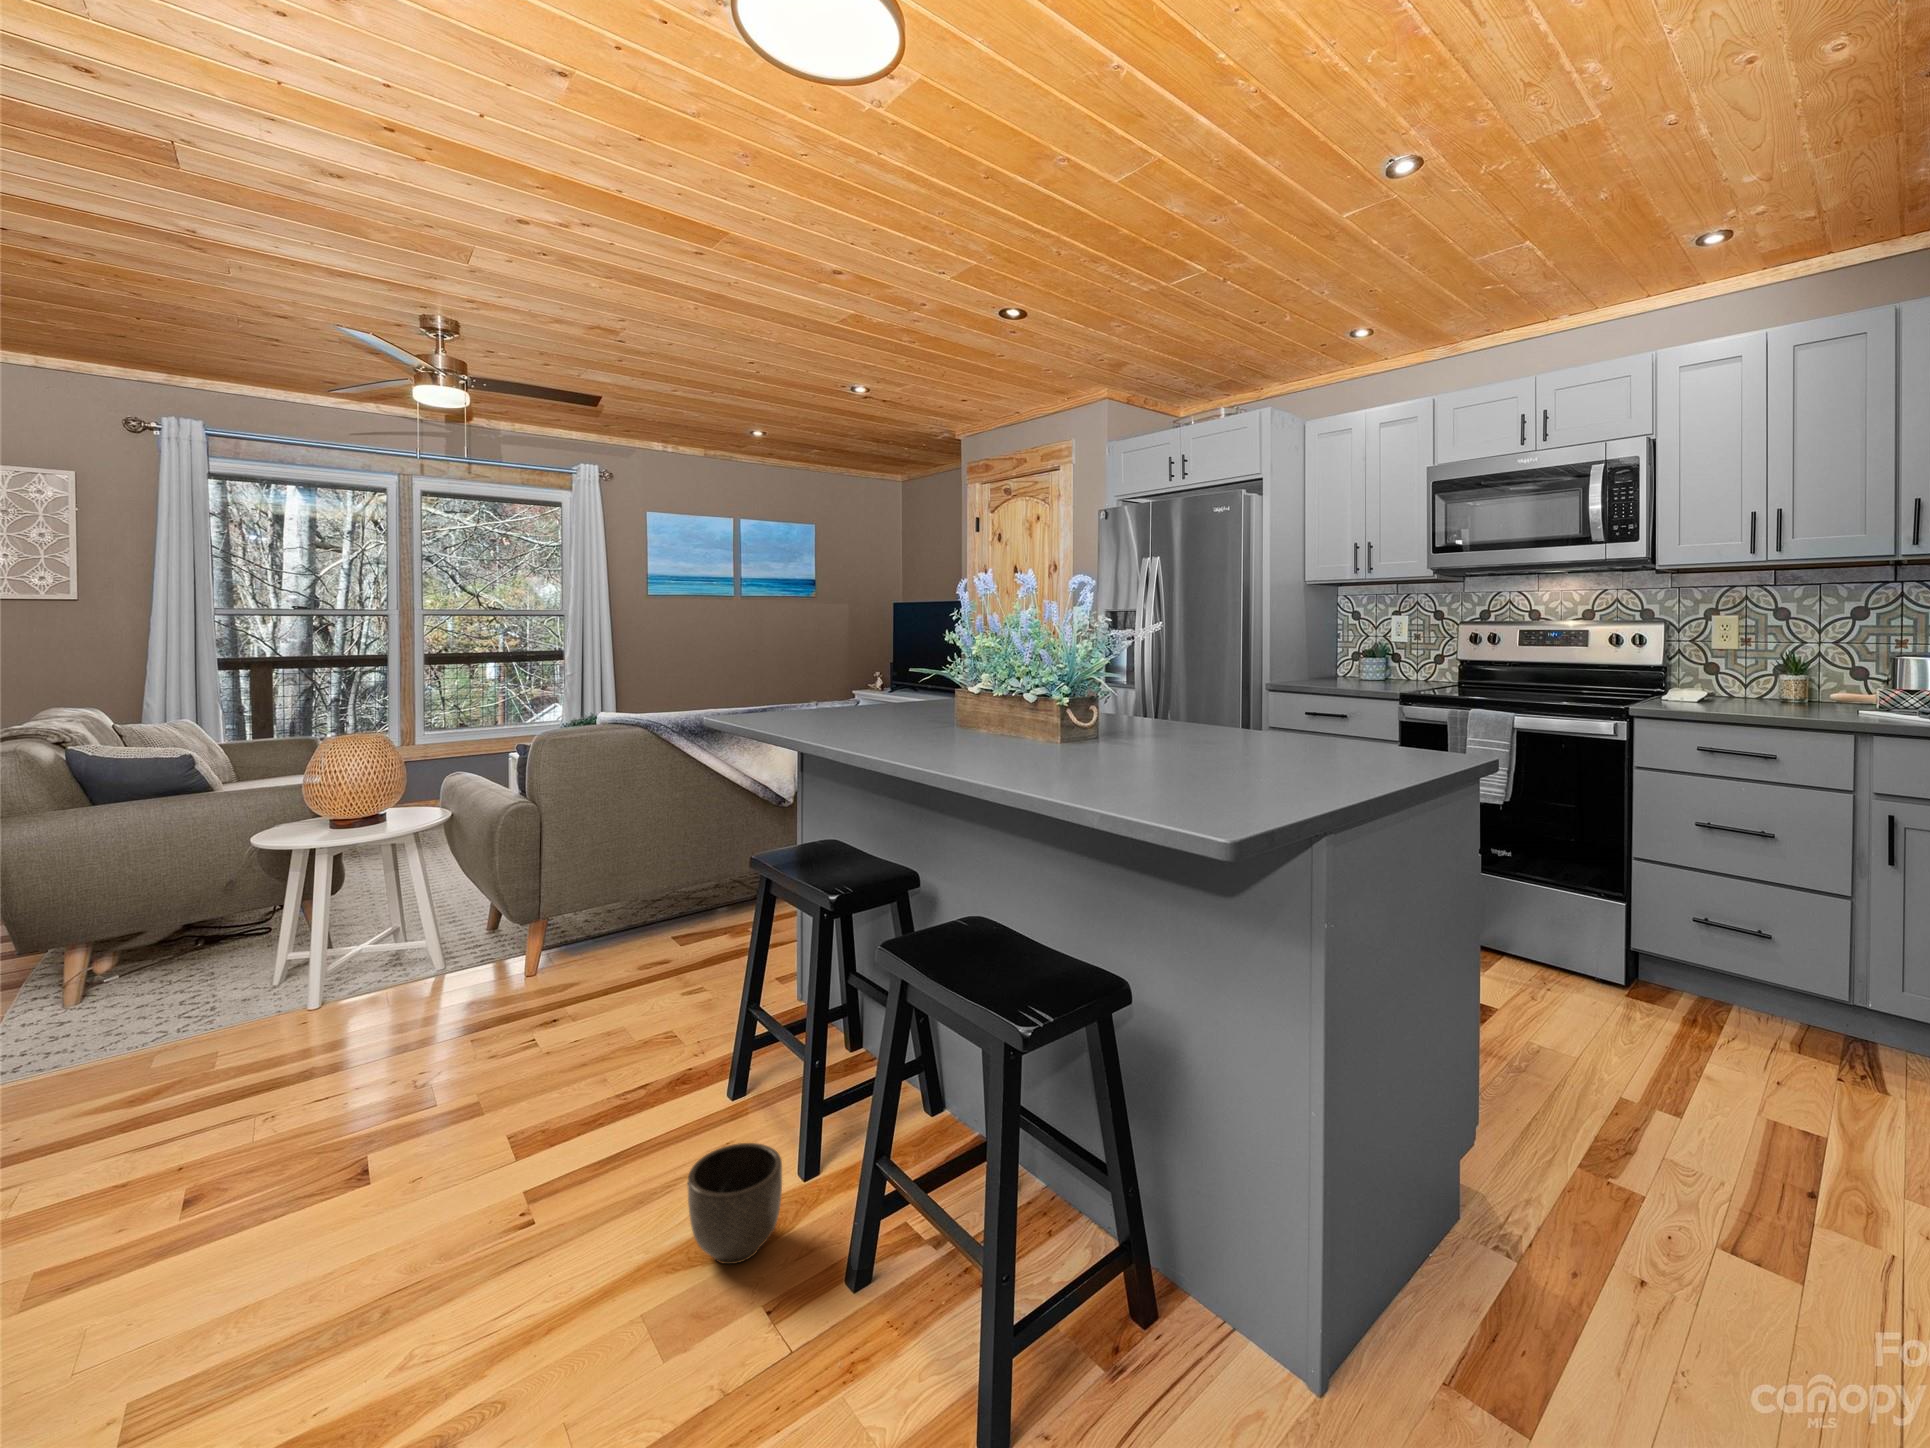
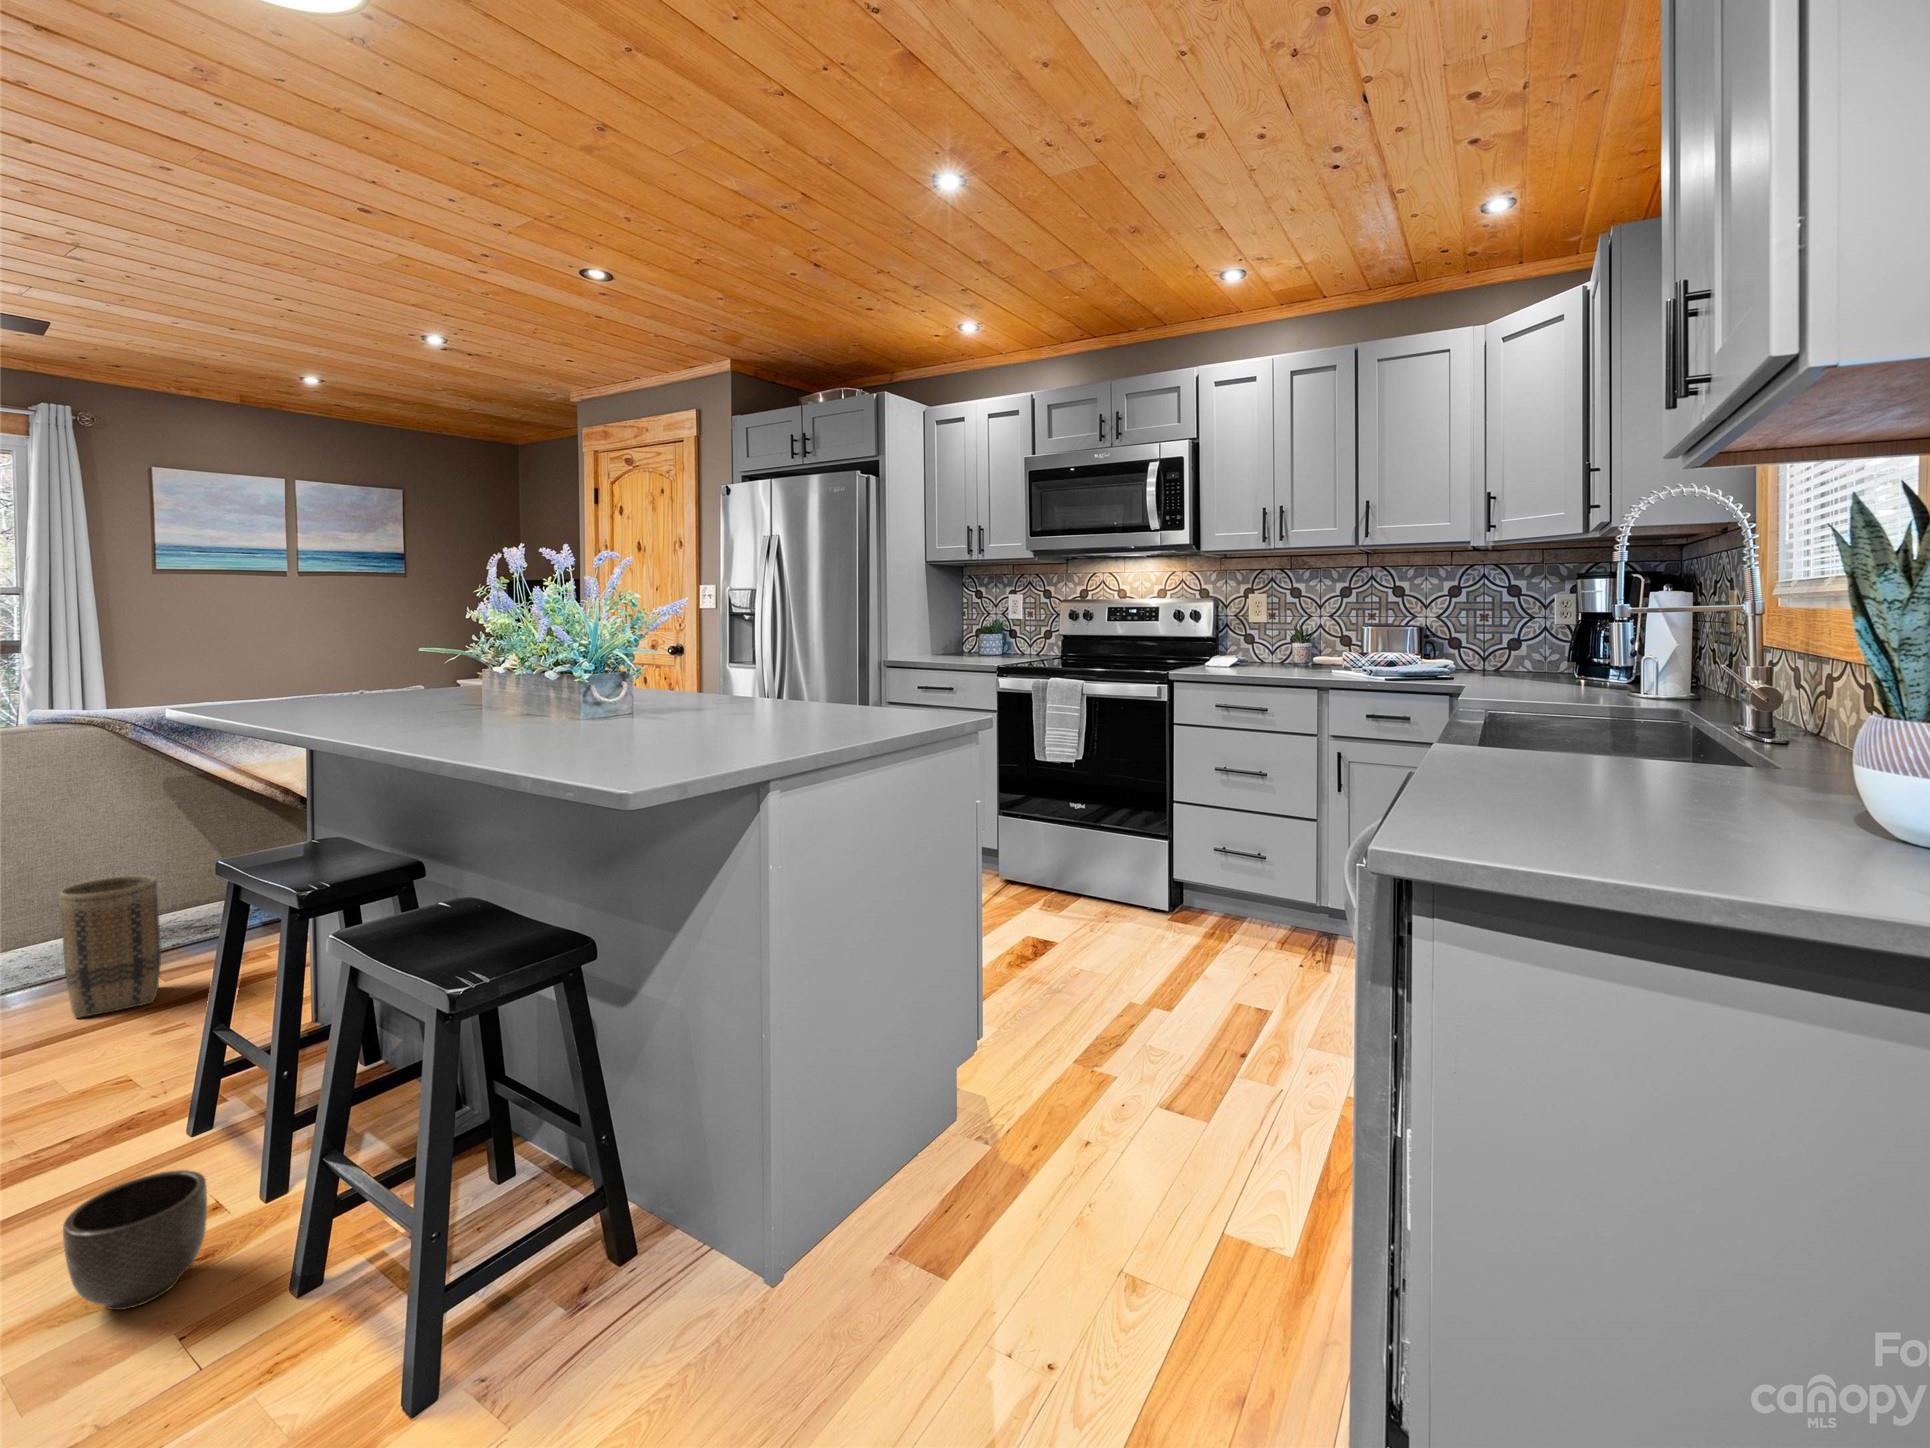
basket: none [614,859,676,975] -> present [60,875,161,1018]

